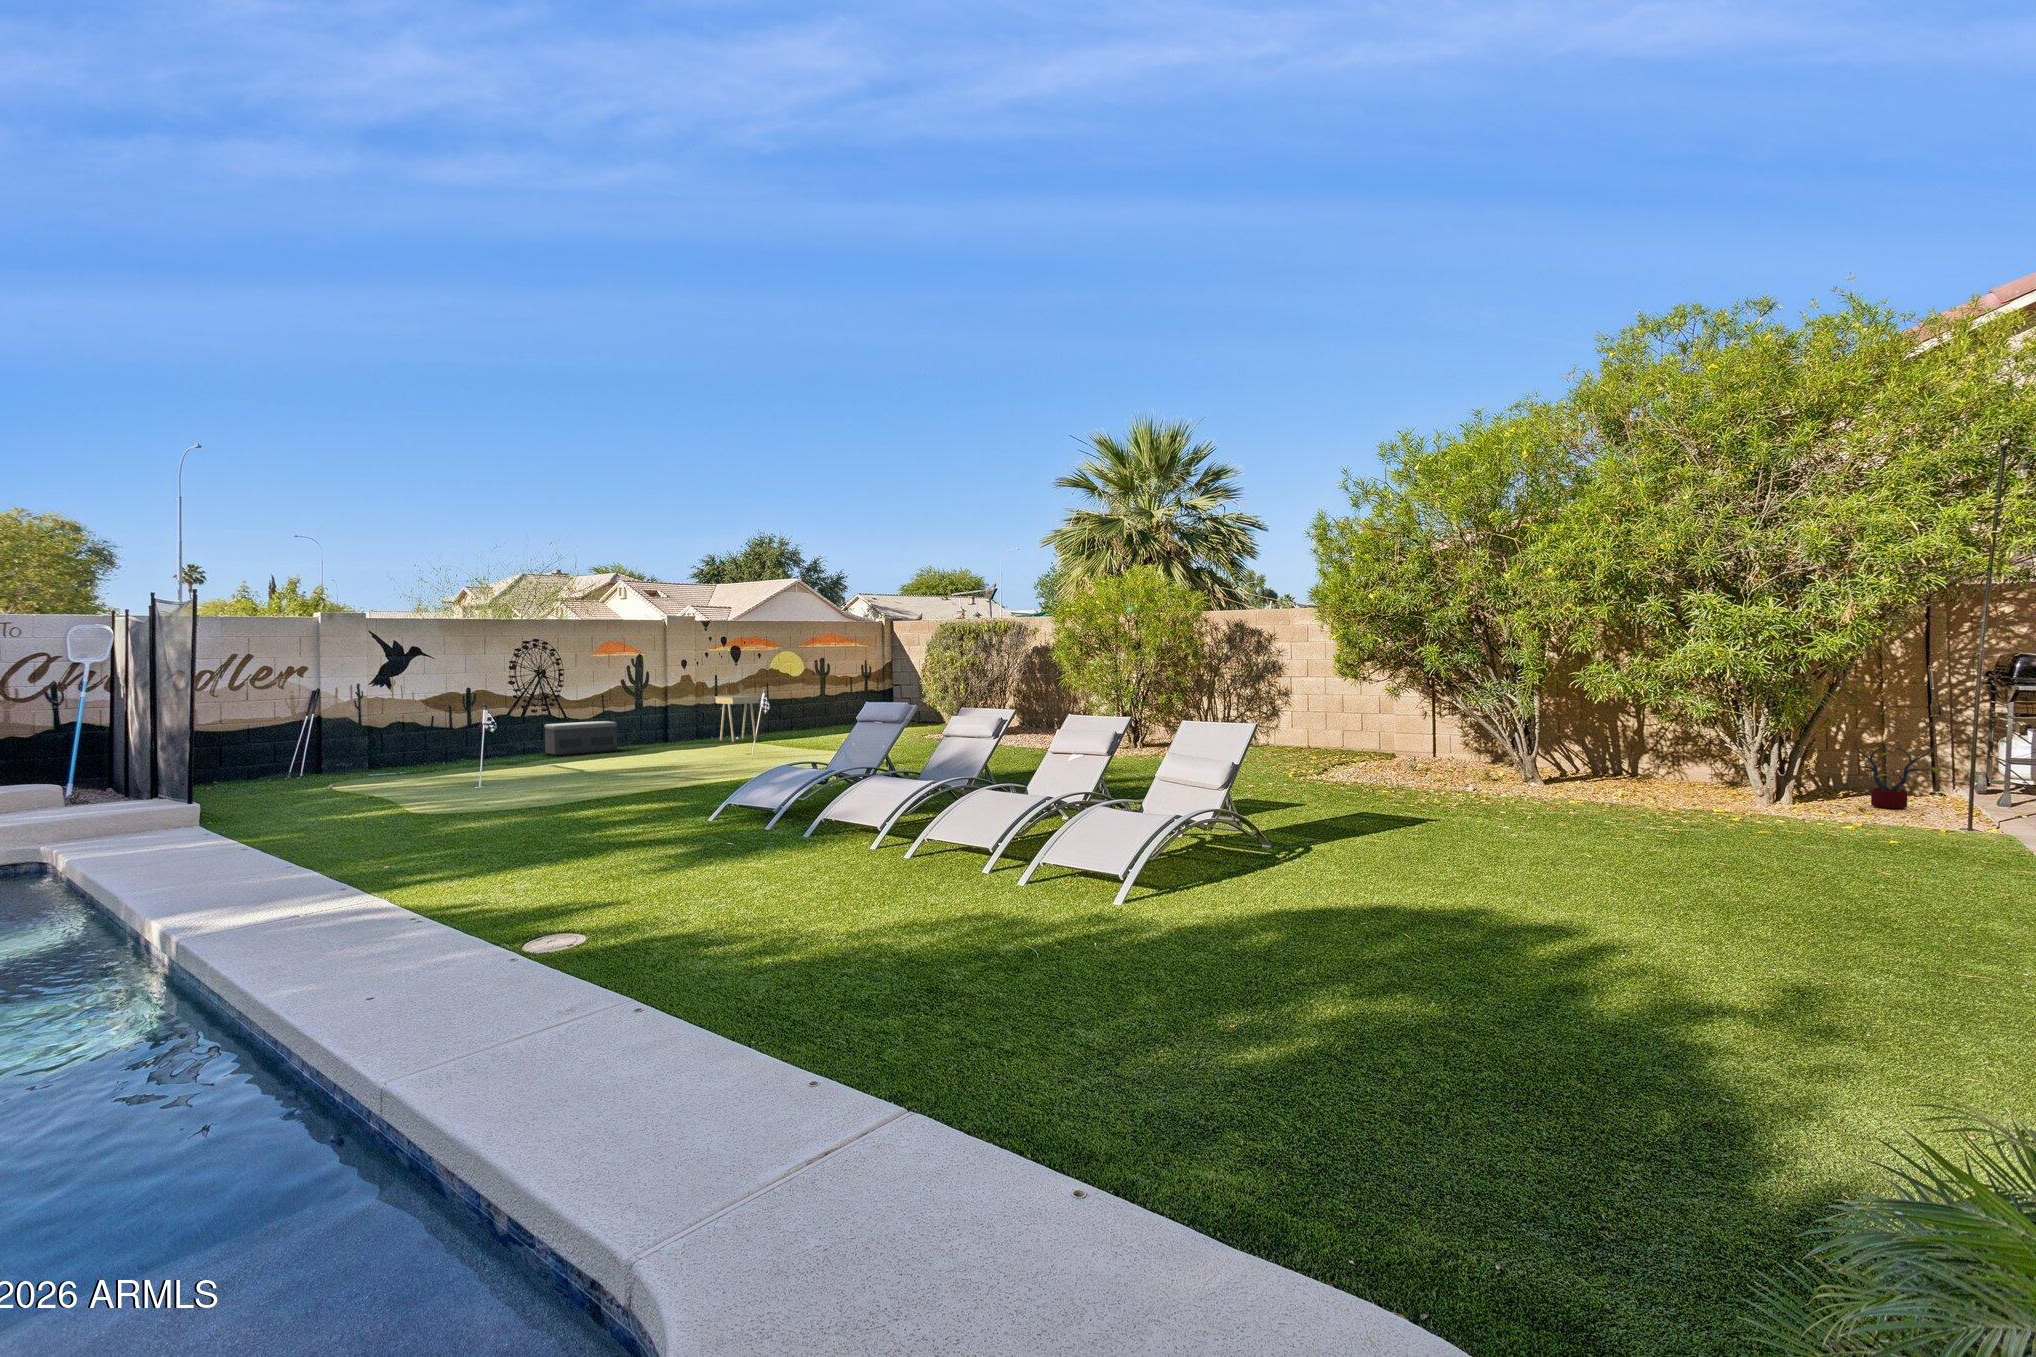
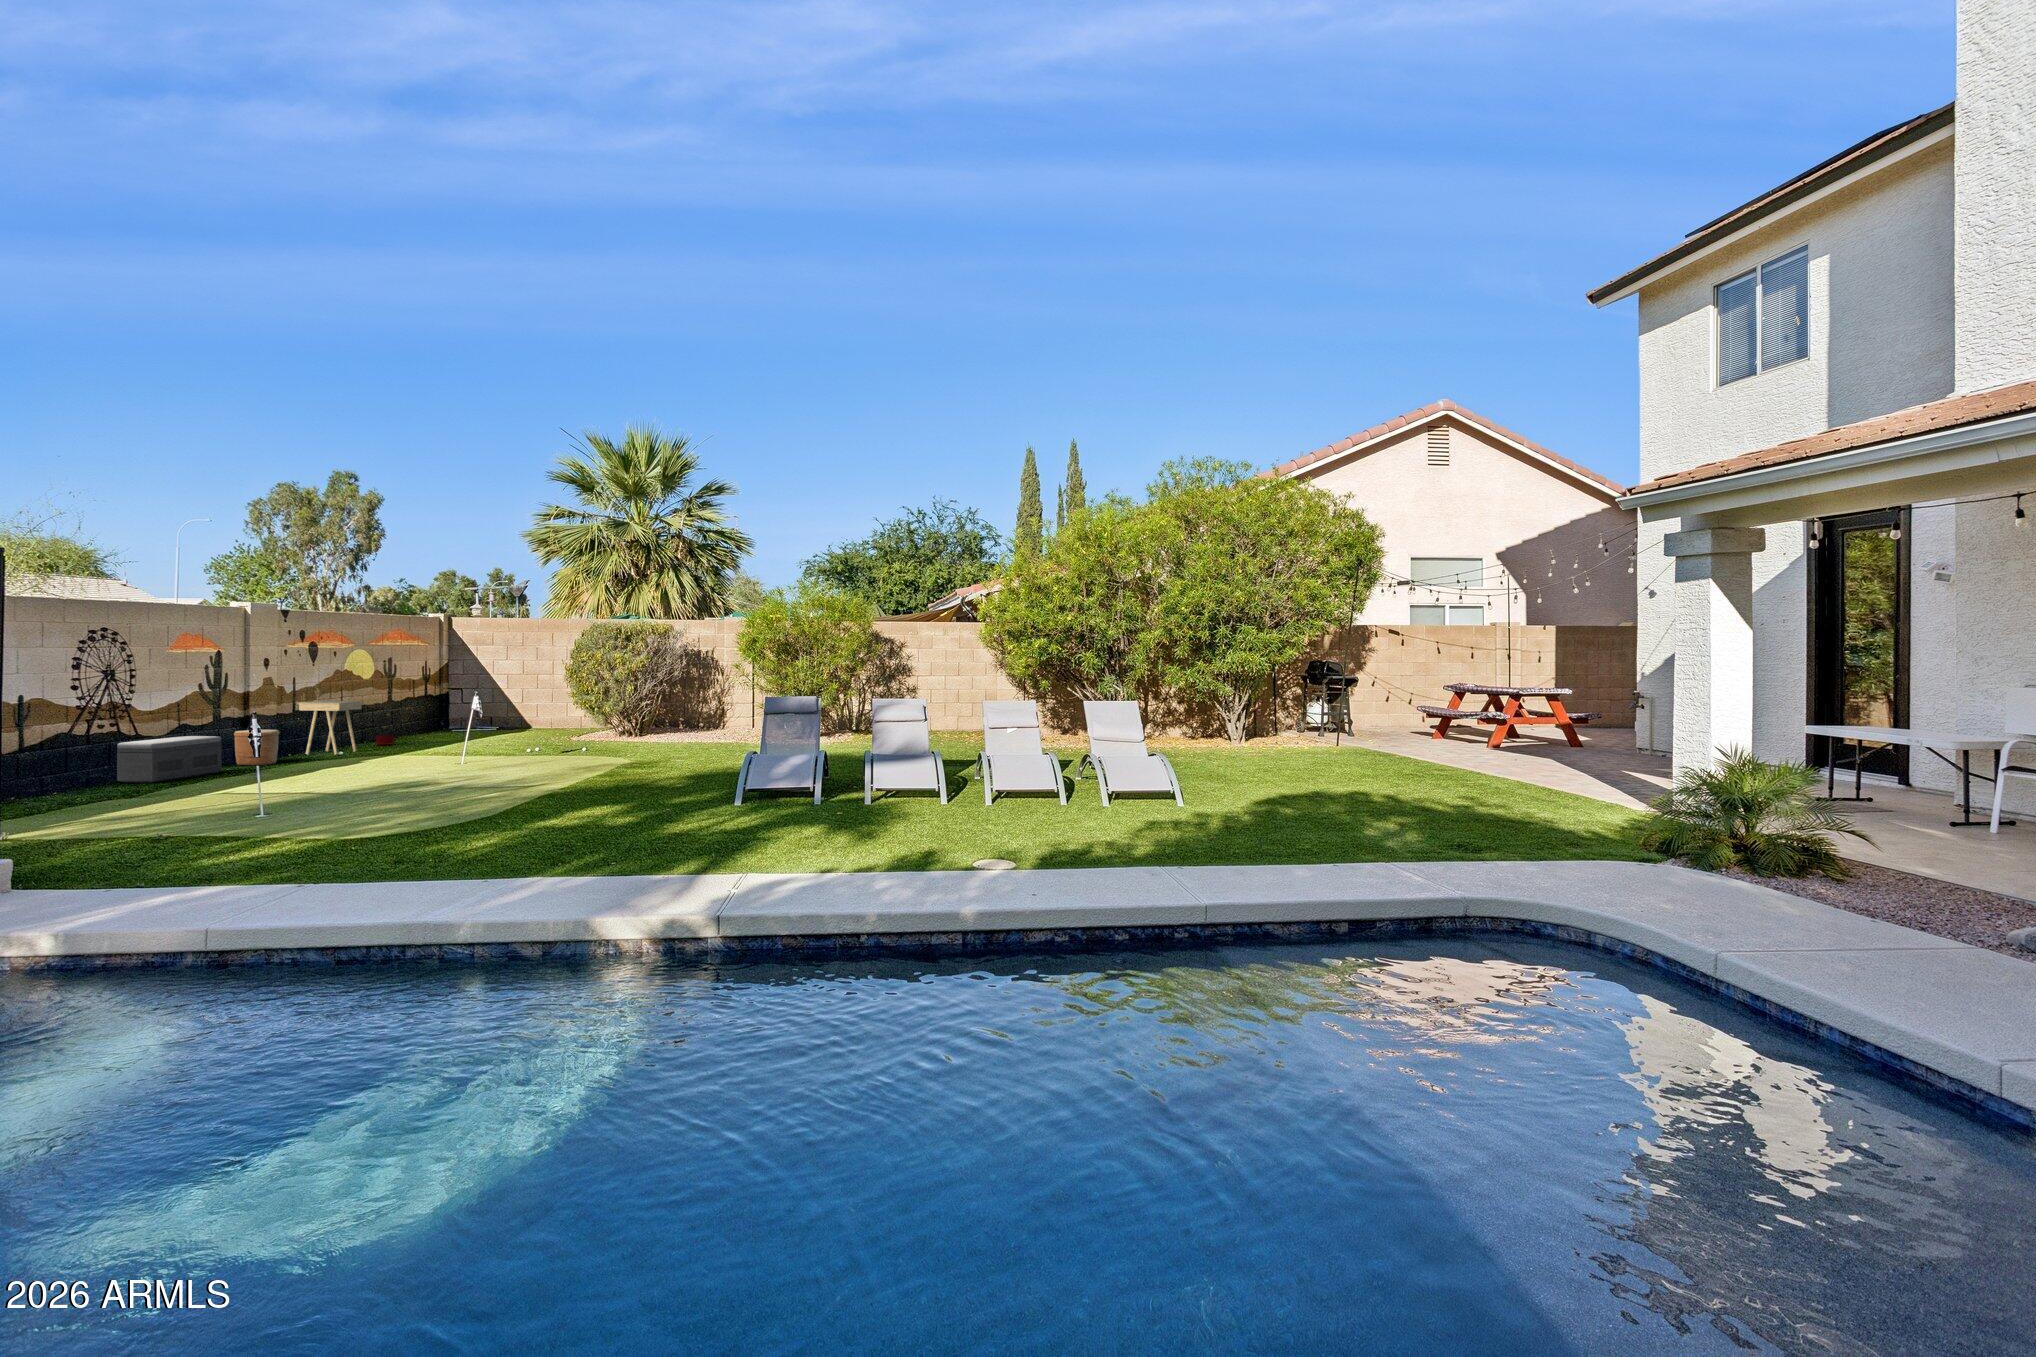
woven basket: none [648,718,678,747] -> present [234,730,279,765]
decorative plant: present [1855,739,1941,808] -> present [366,712,395,745]

